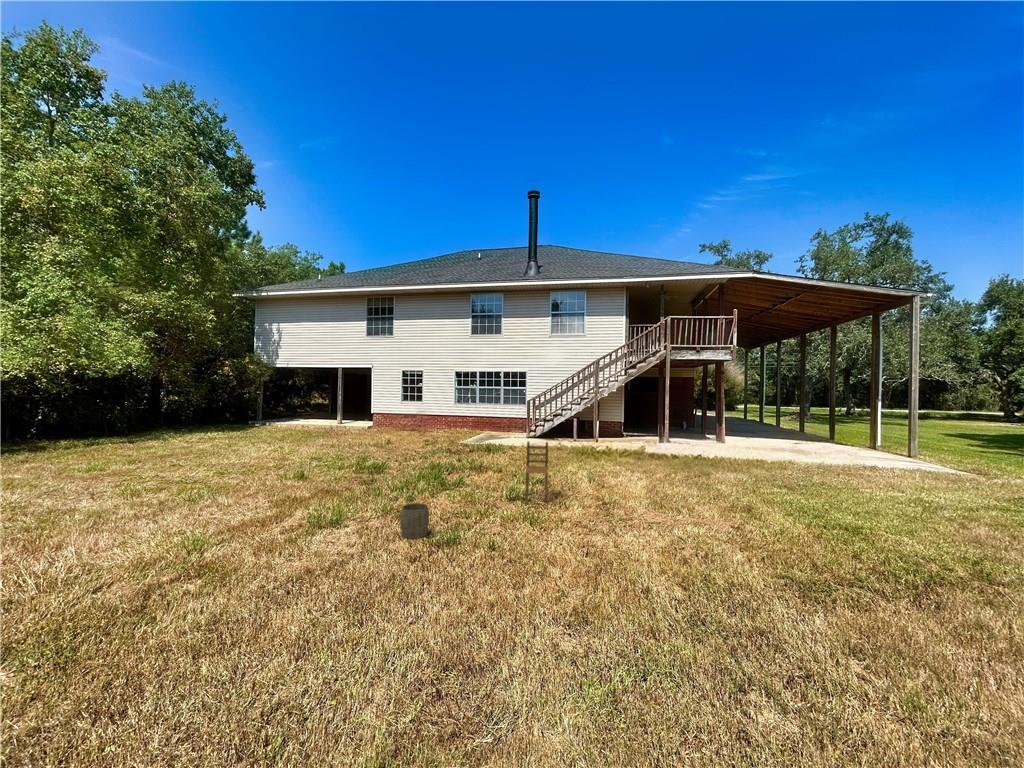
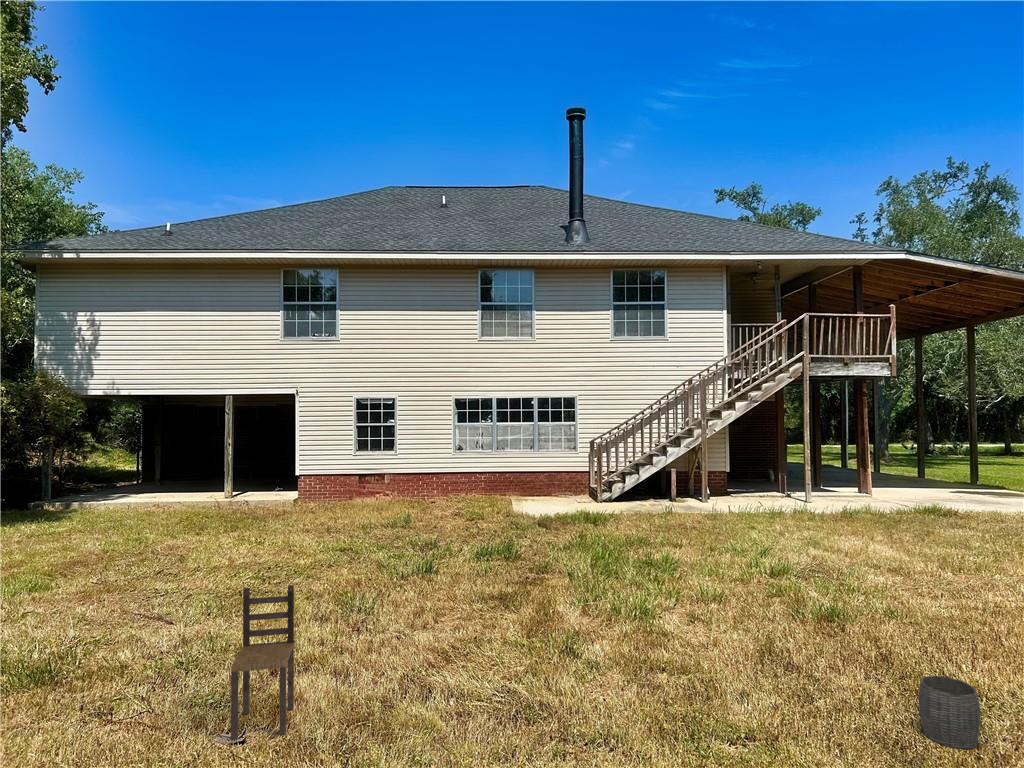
chair: present [525,441,548,502] -> present [231,585,294,740]

